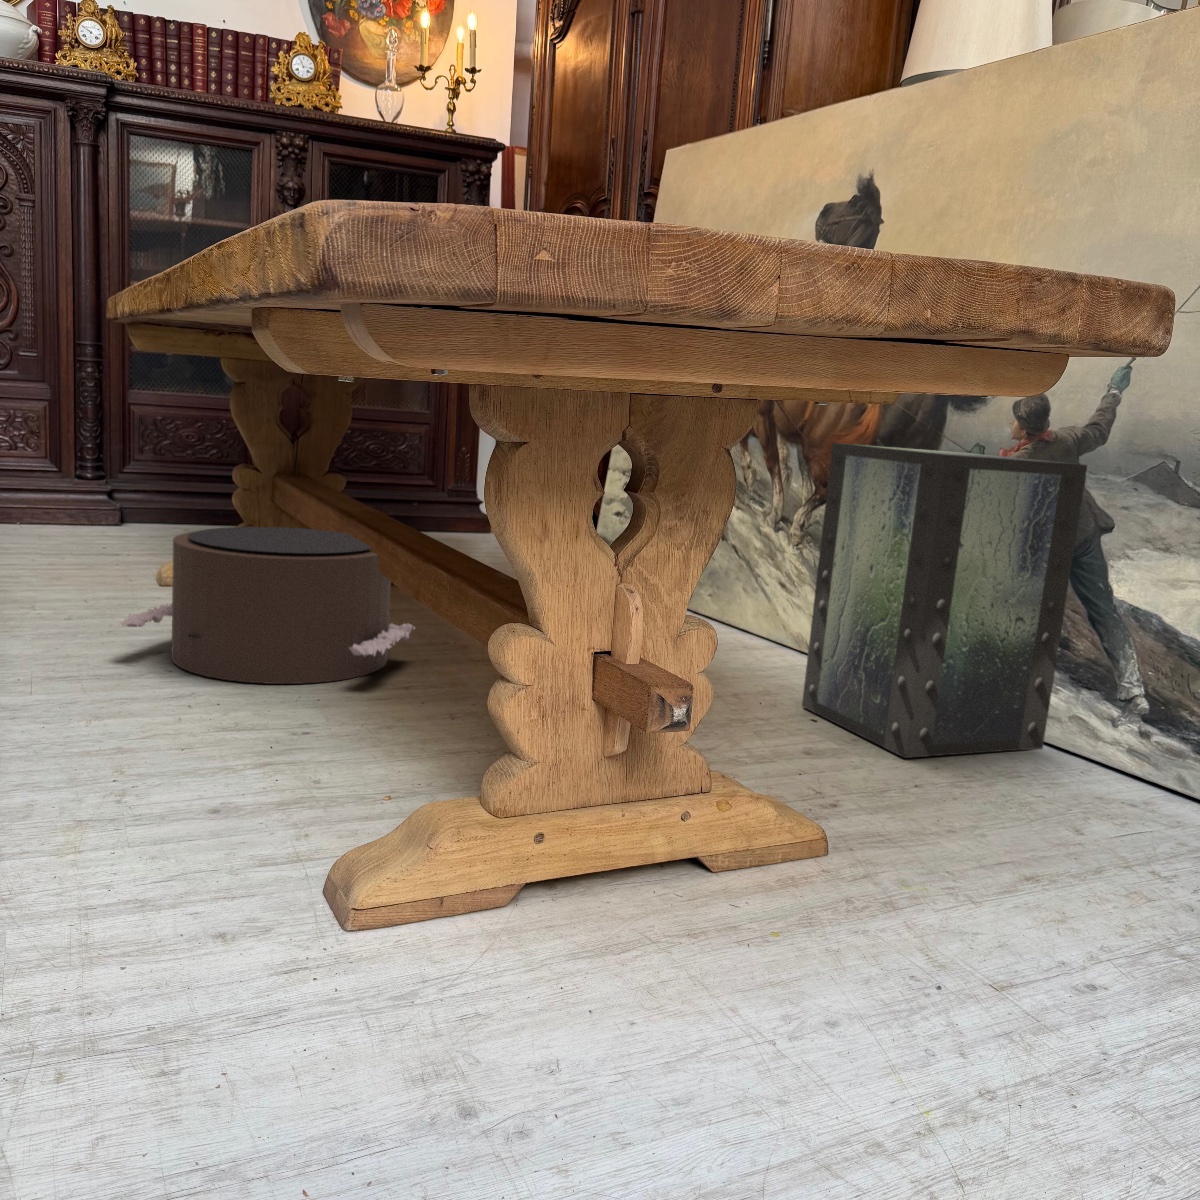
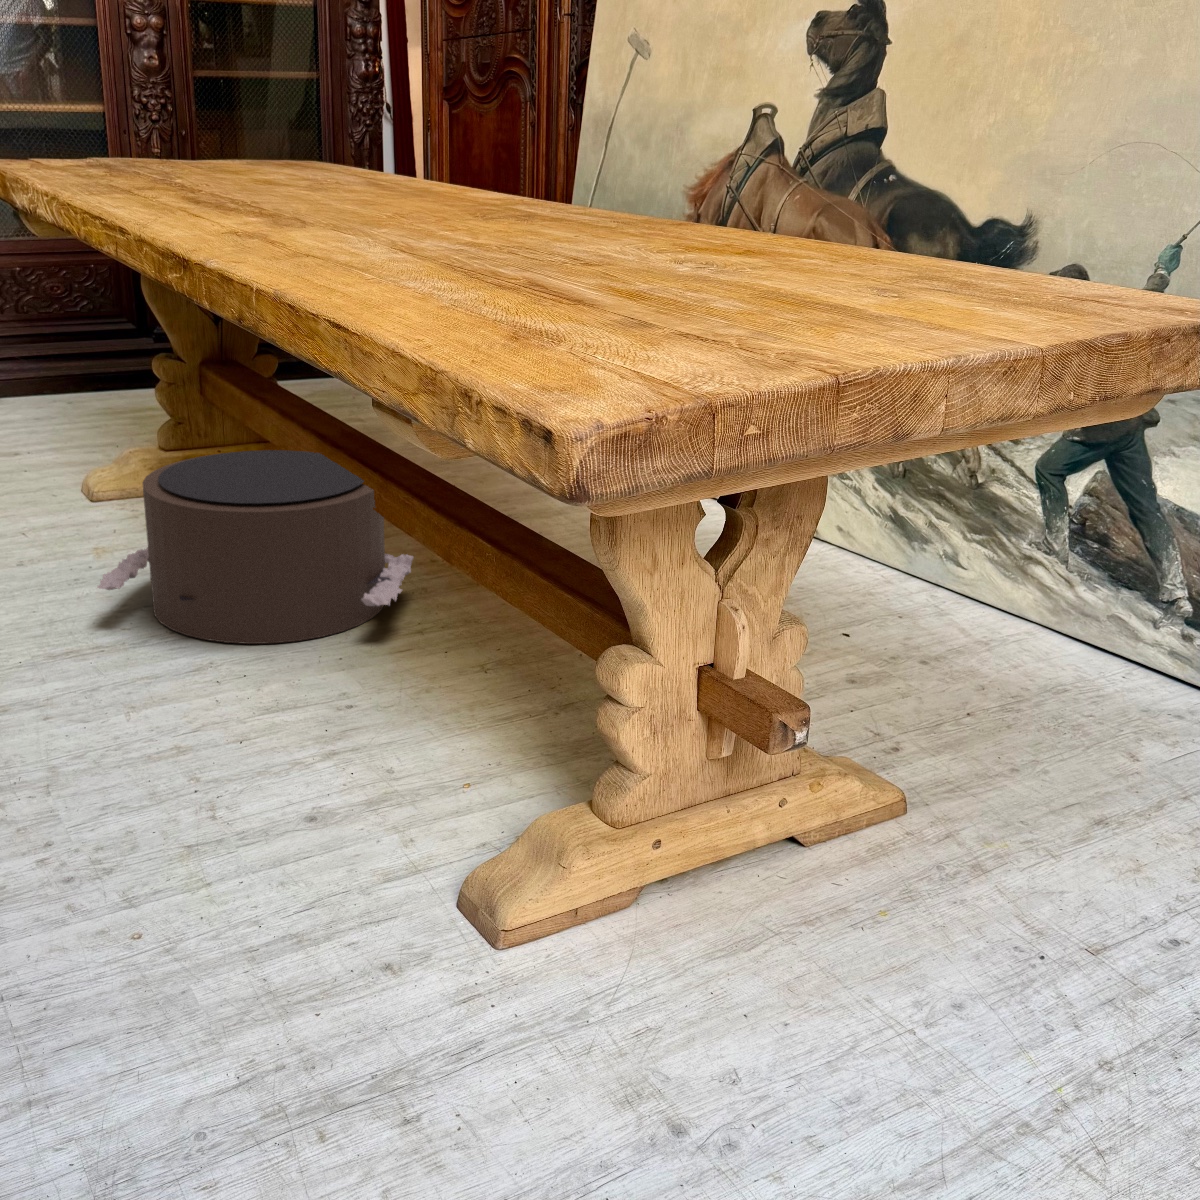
storage box: present [802,443,1087,758] -> none [834,333,1132,677]

